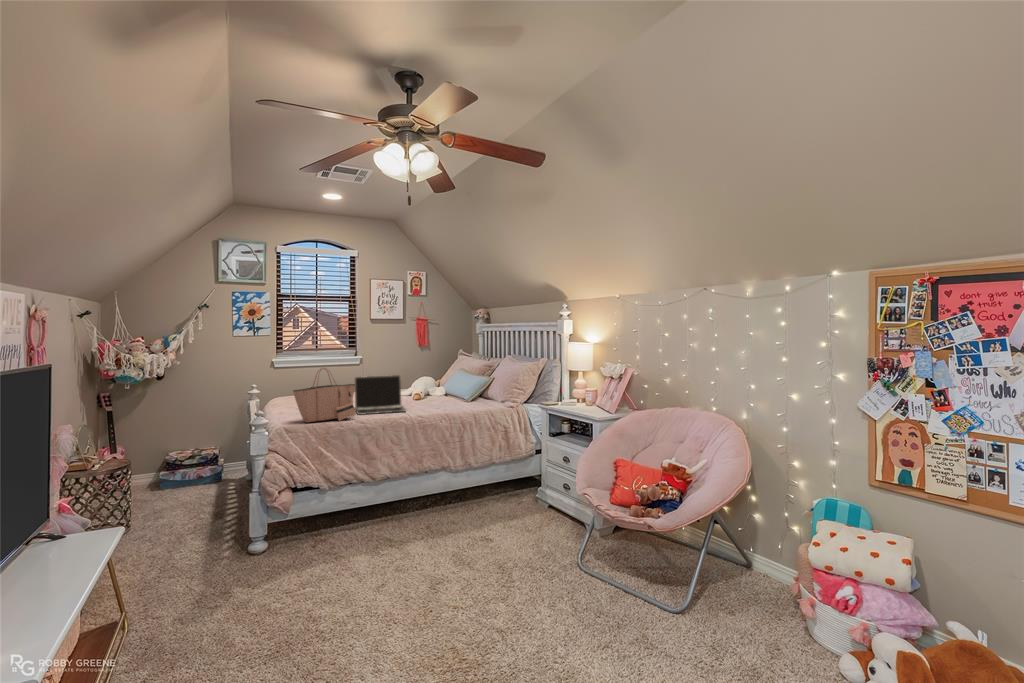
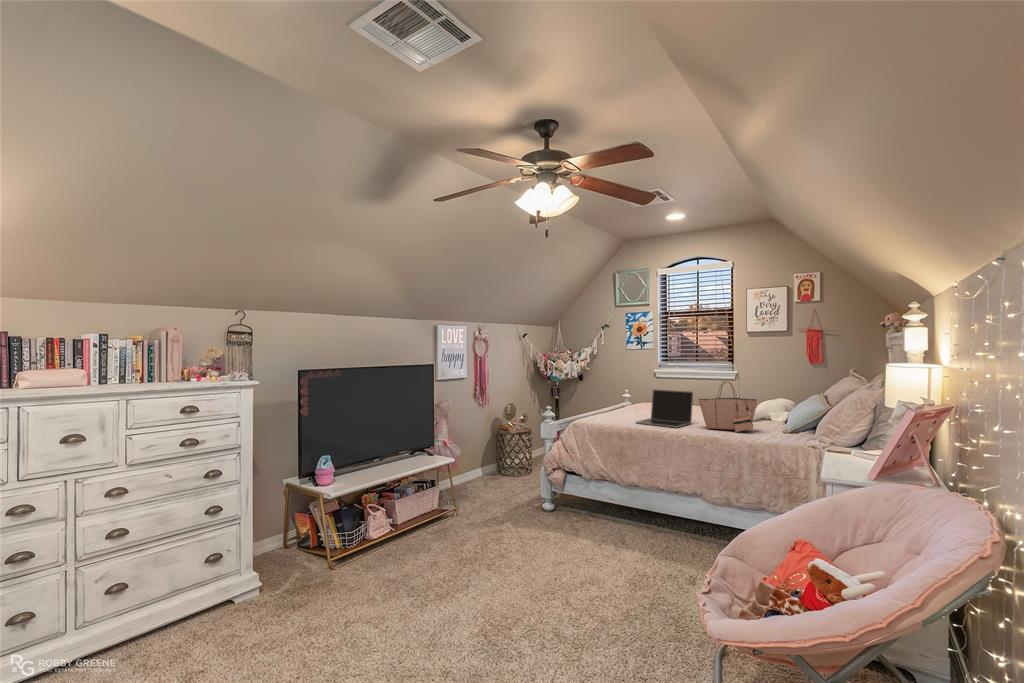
tote bag: present [293,368,356,423] -> present [699,382,757,432]

